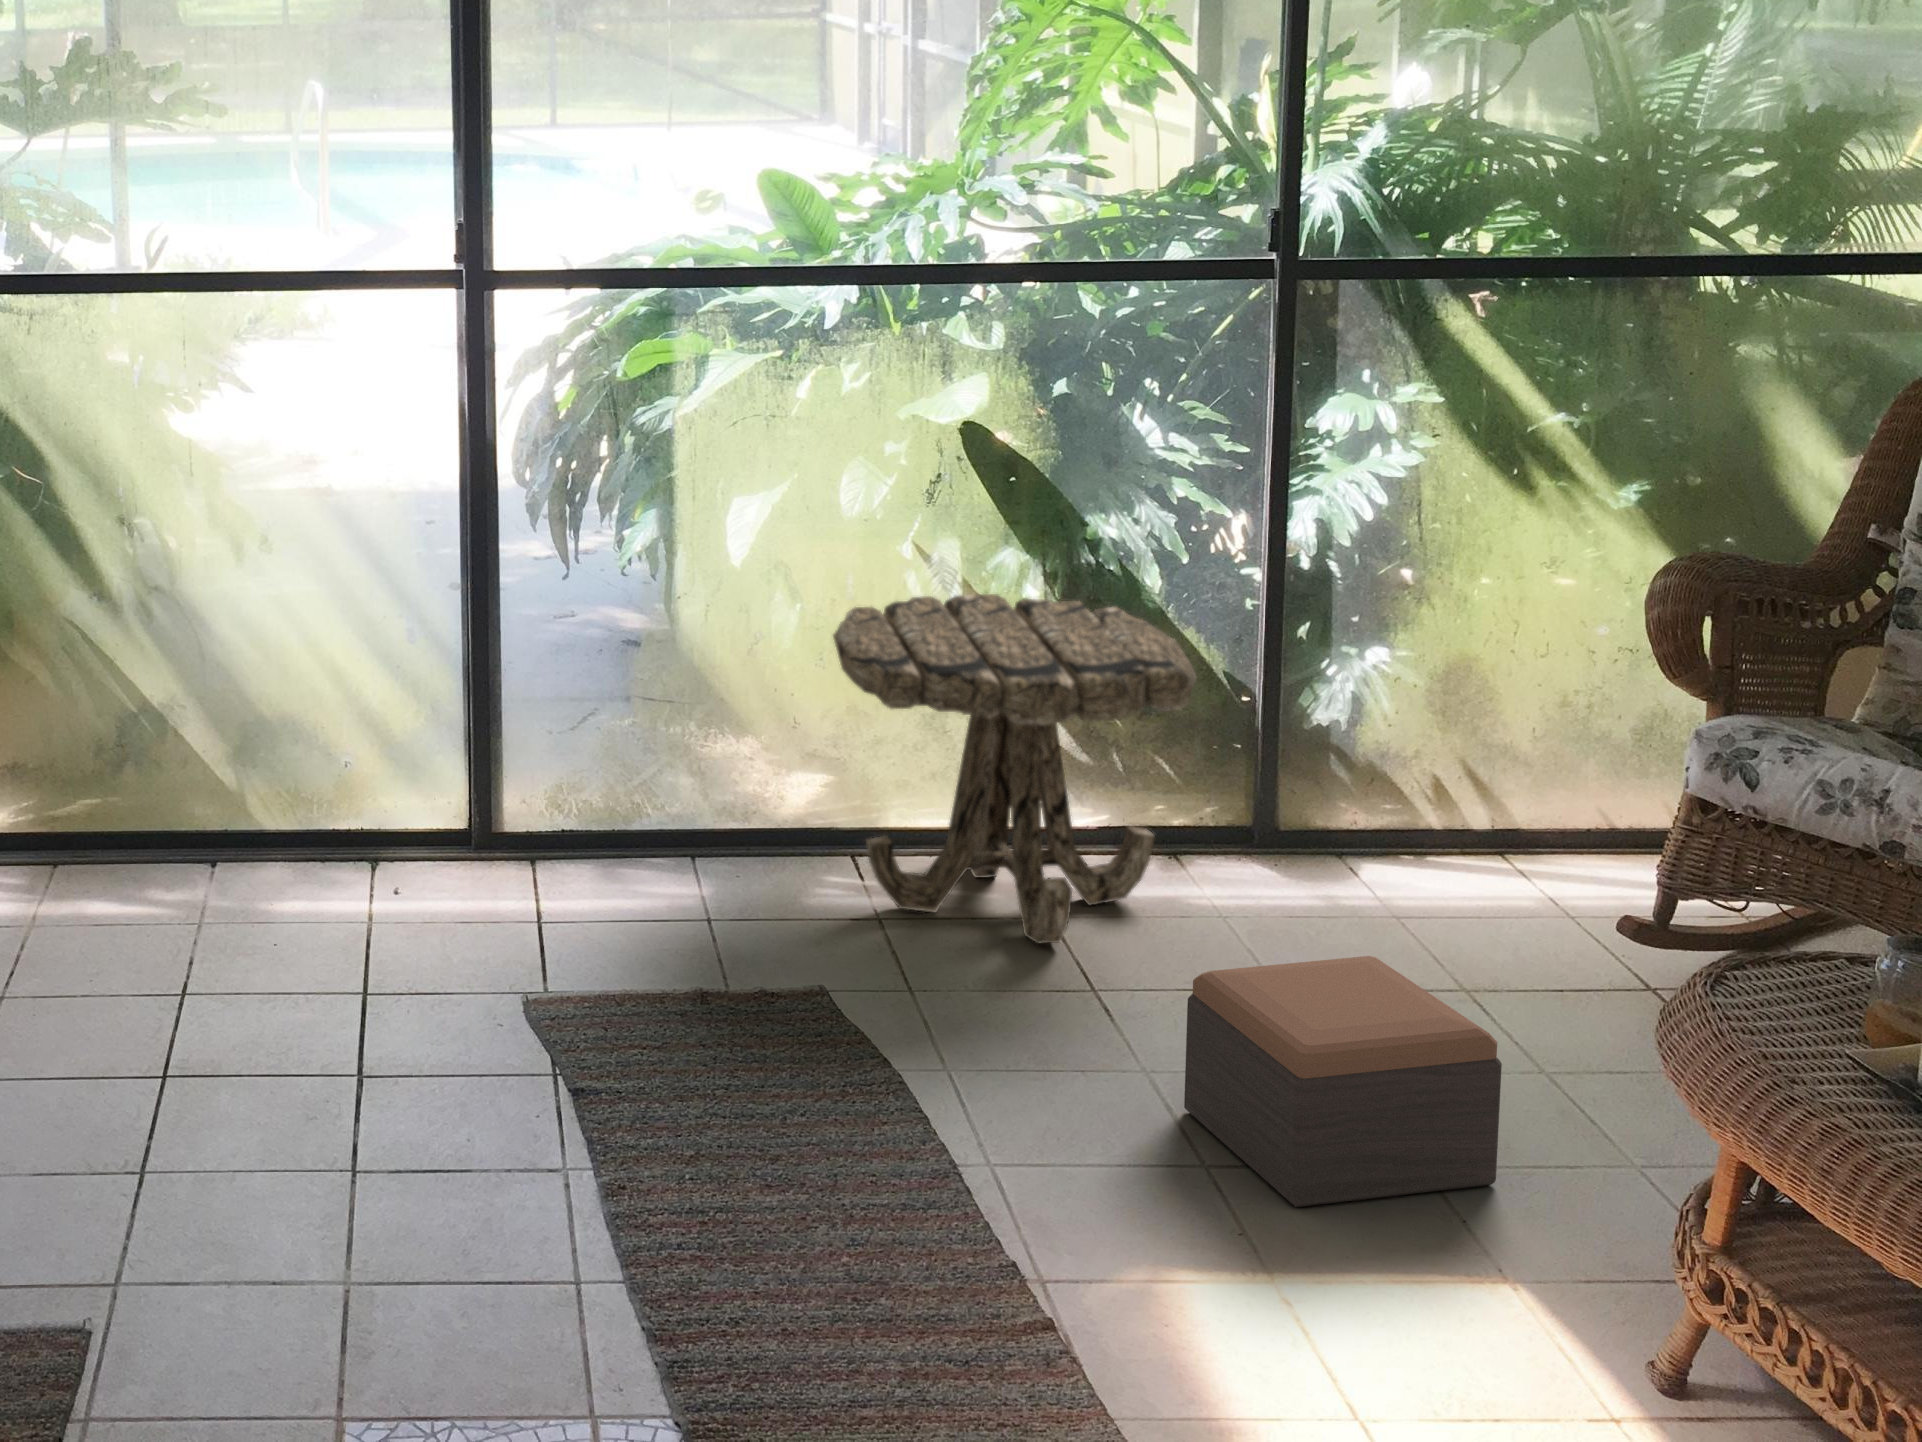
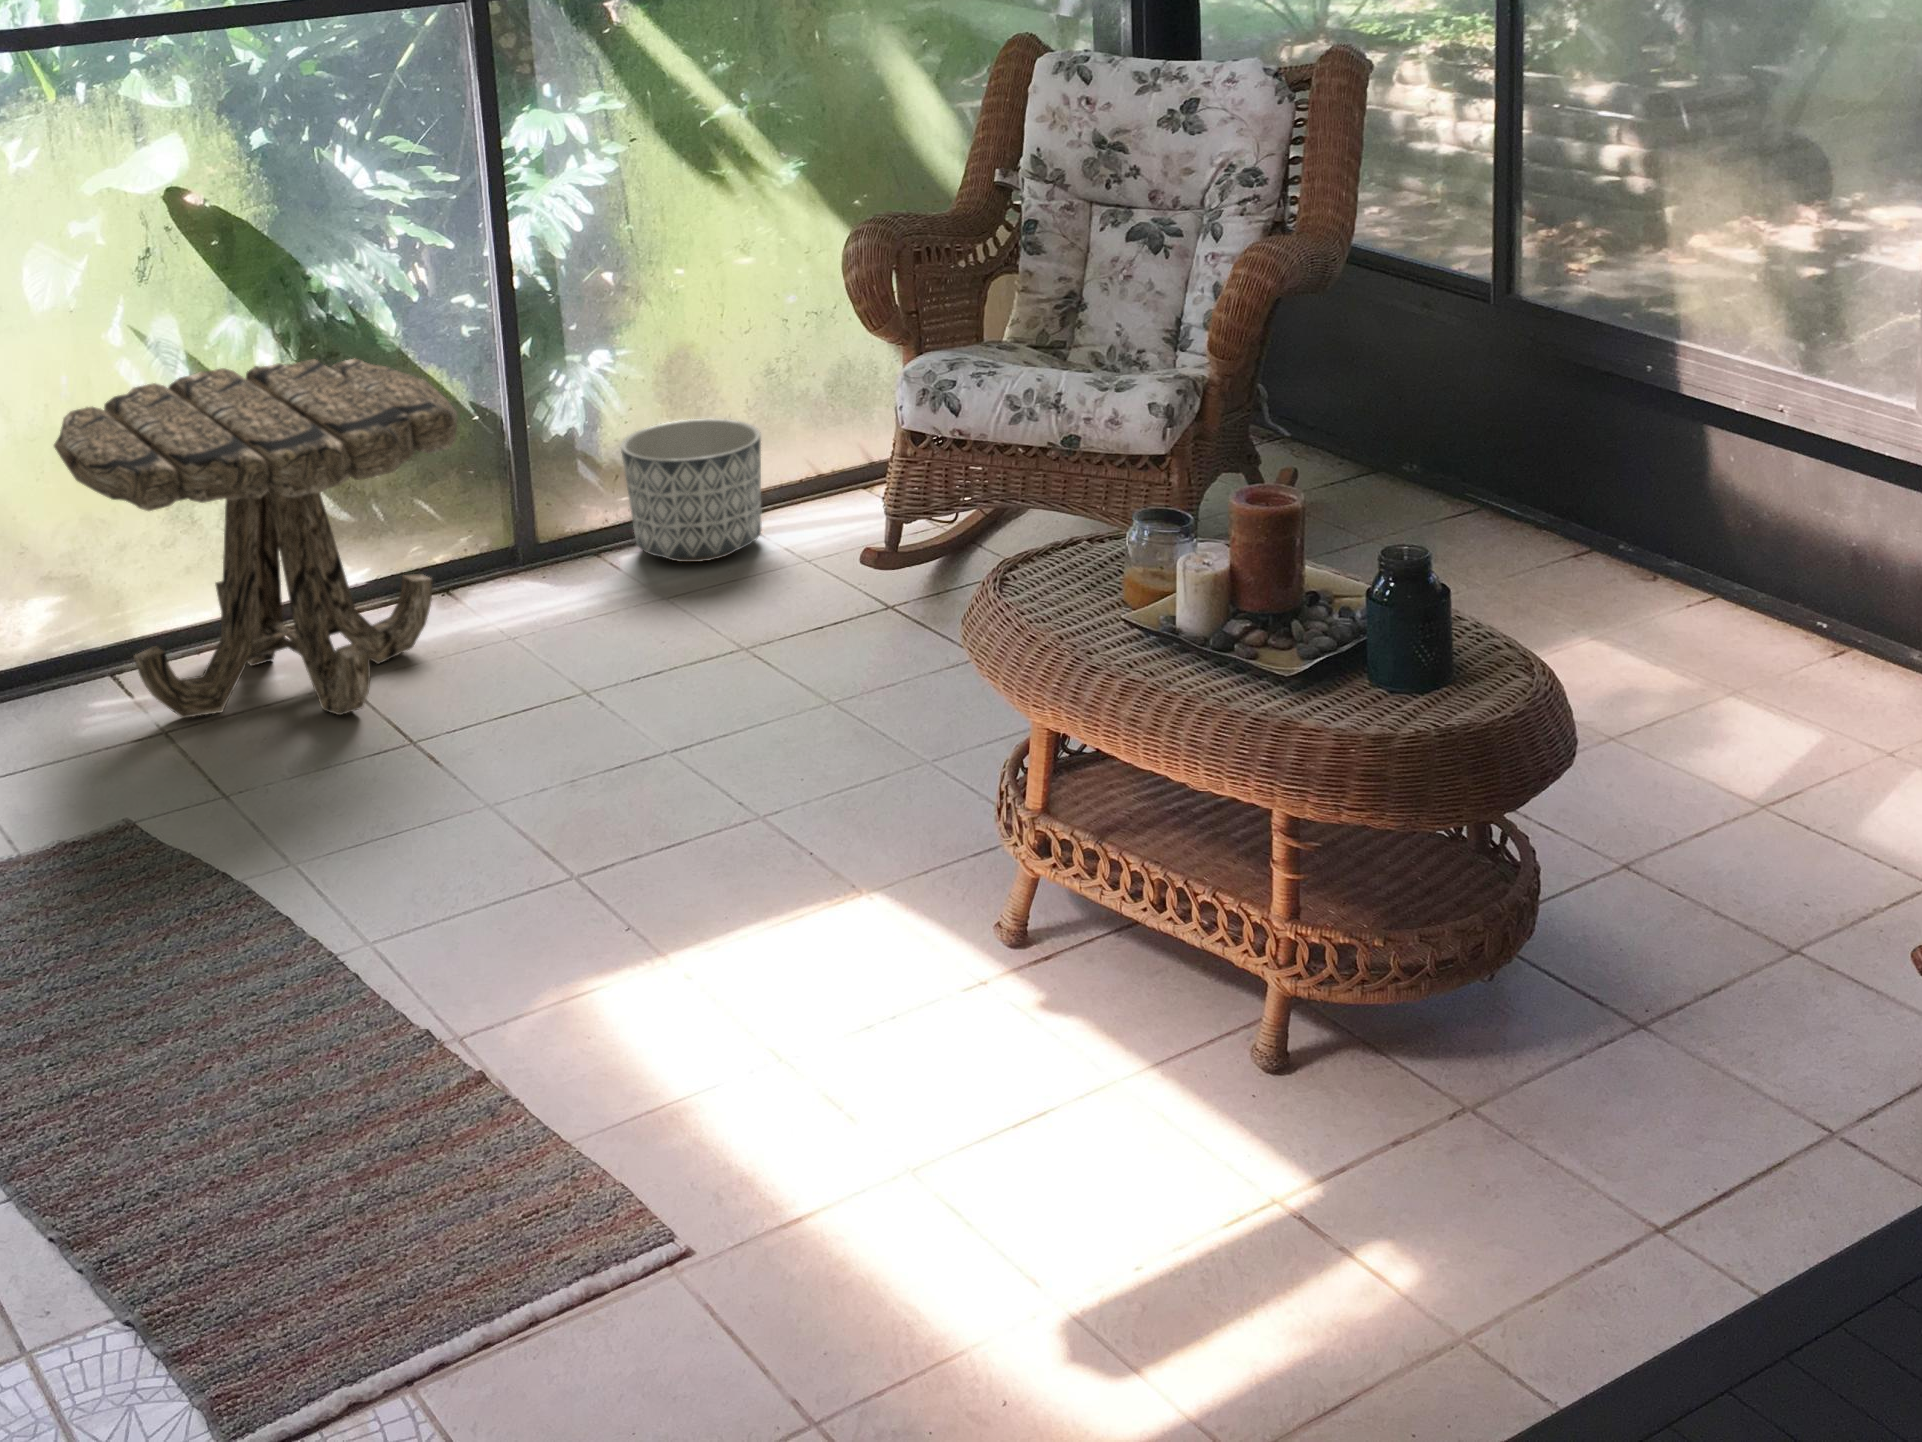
planter: none [1379,734,1536,887] -> present [621,419,761,562]
footstool: present [1184,956,1502,1207] -> none [525,642,825,892]

